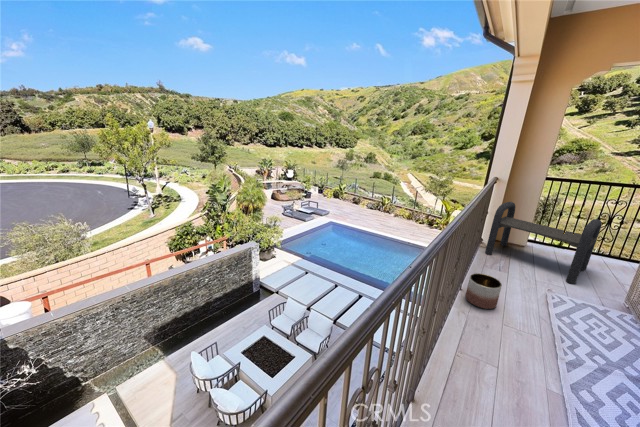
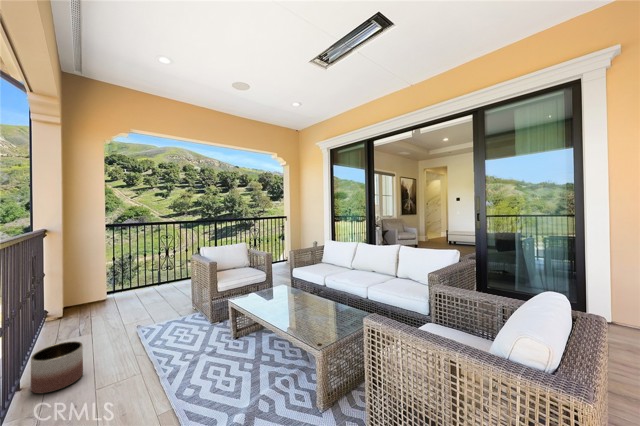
bench: present [485,202,602,284] -> none [55,252,163,326]

